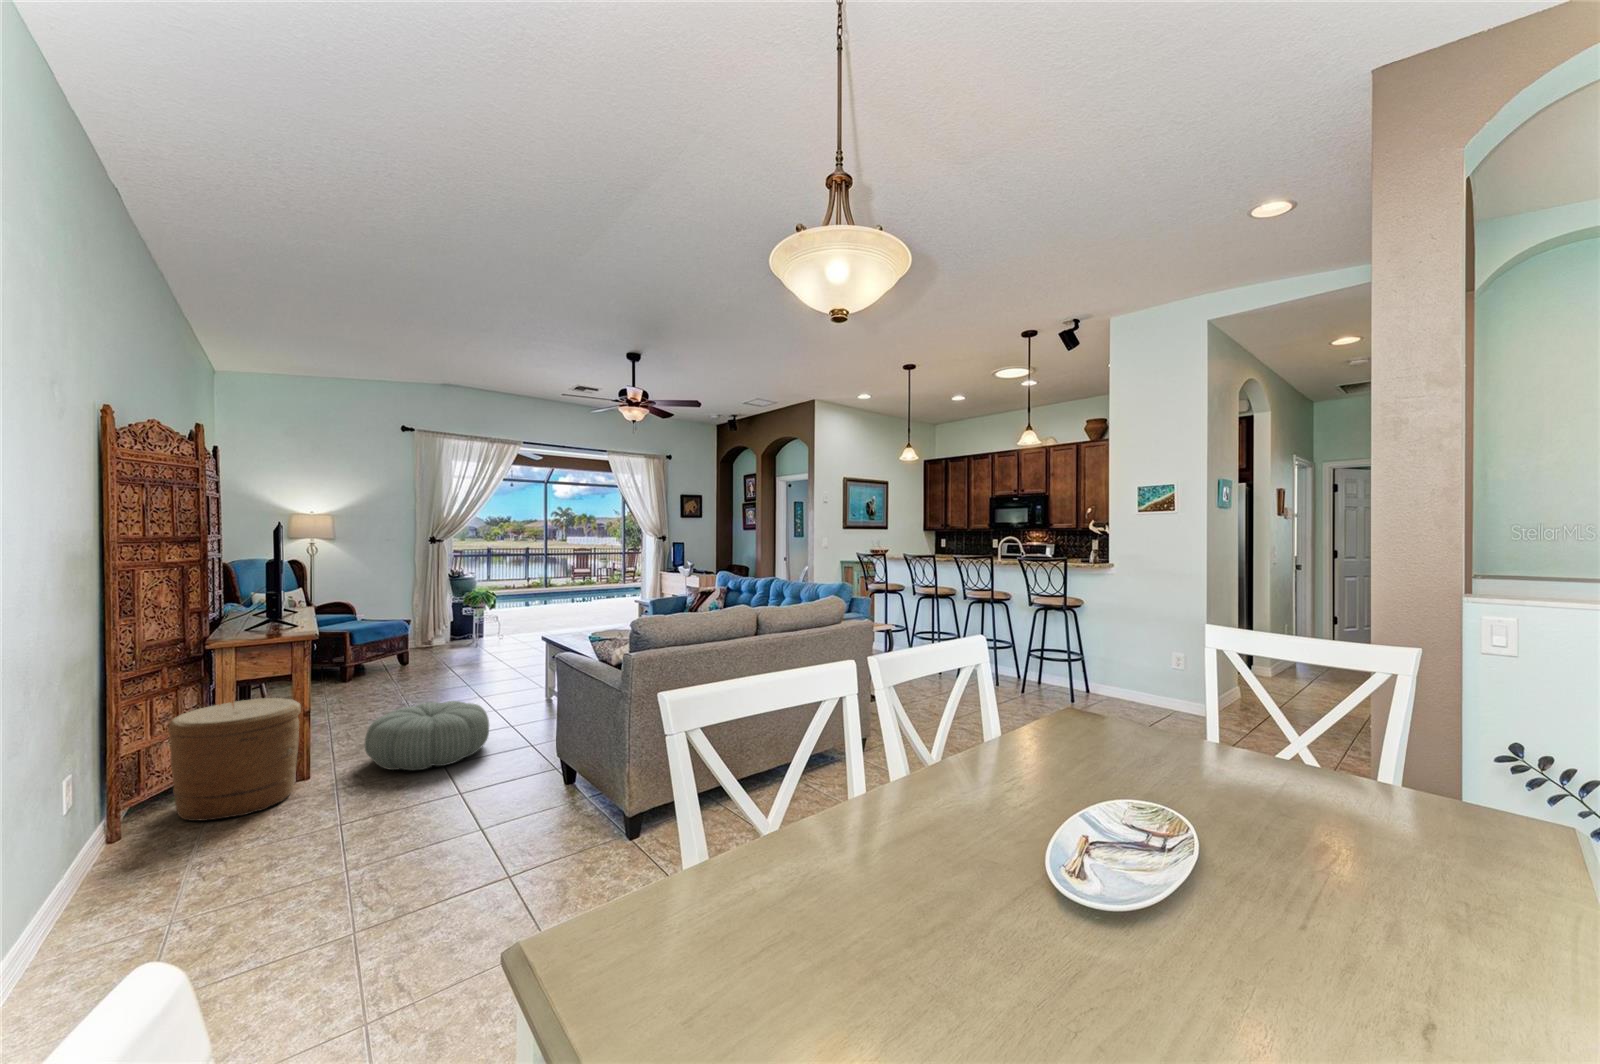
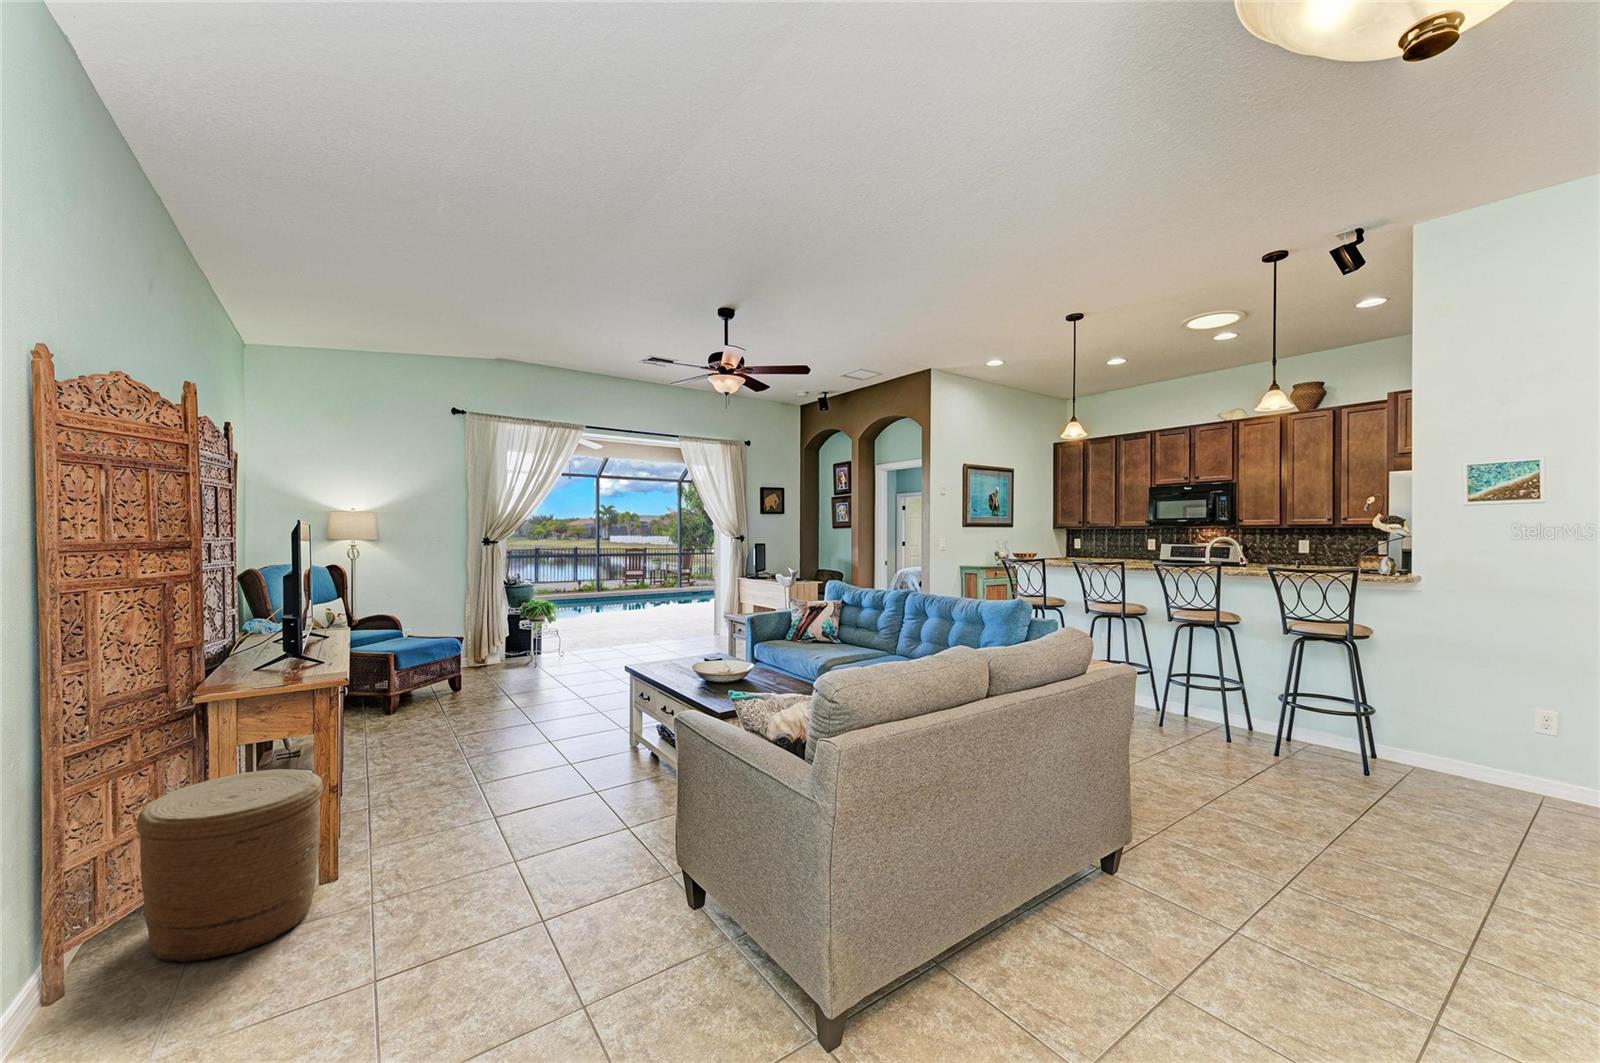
pouf: present [365,701,489,770] -> none [409,763,573,870]

